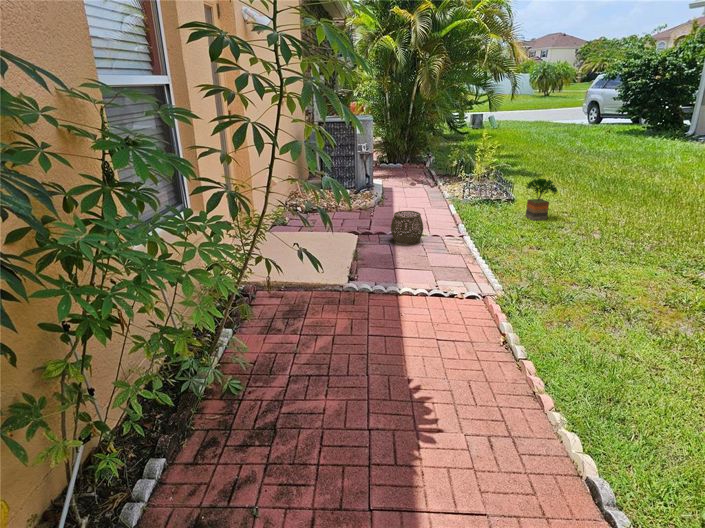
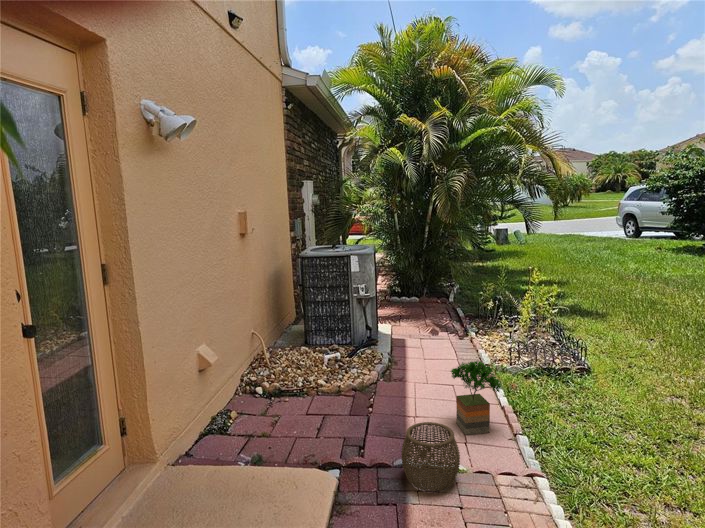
potted tree: present [526,179,557,220] -> present [451,361,501,435]

